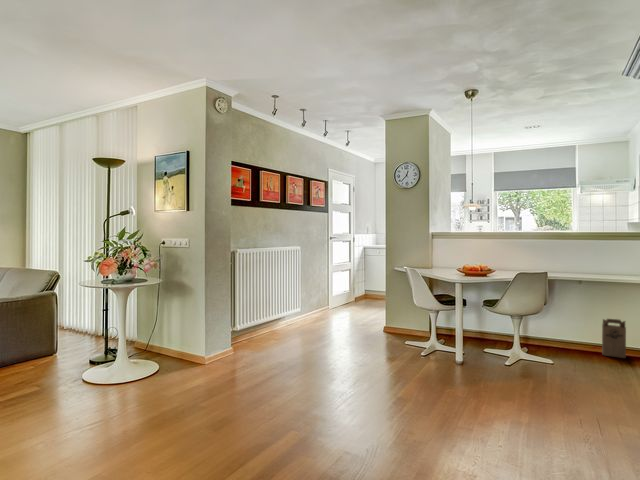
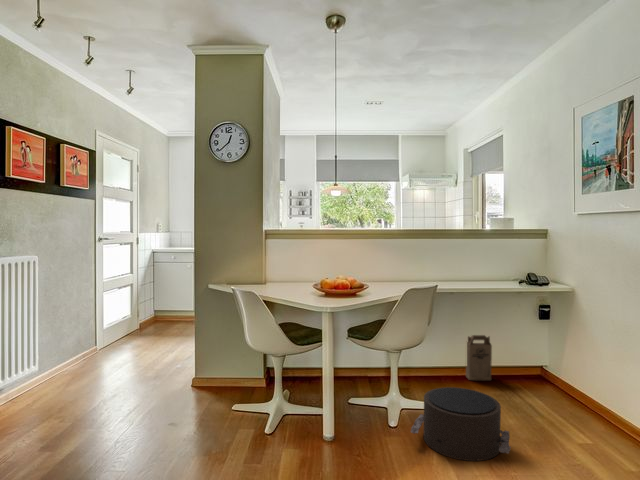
pouf: none [517,345,598,391] -> present [411,387,511,461]

